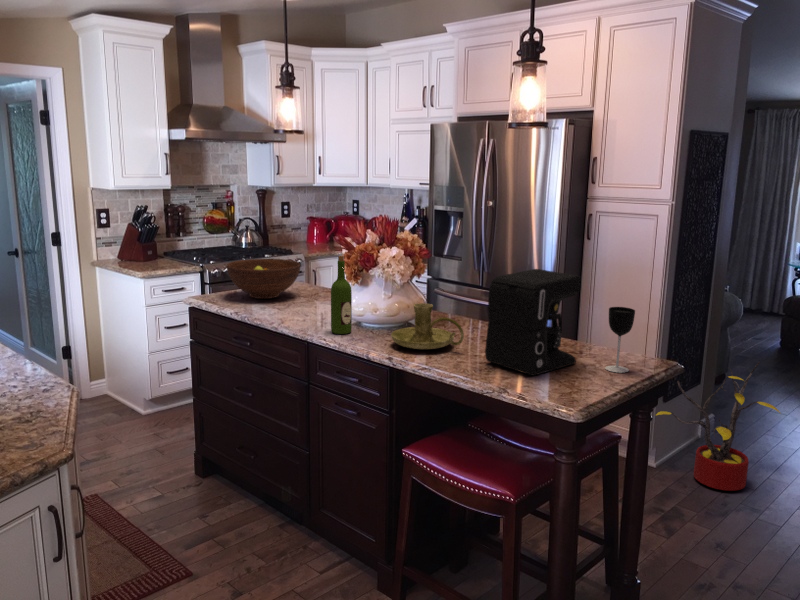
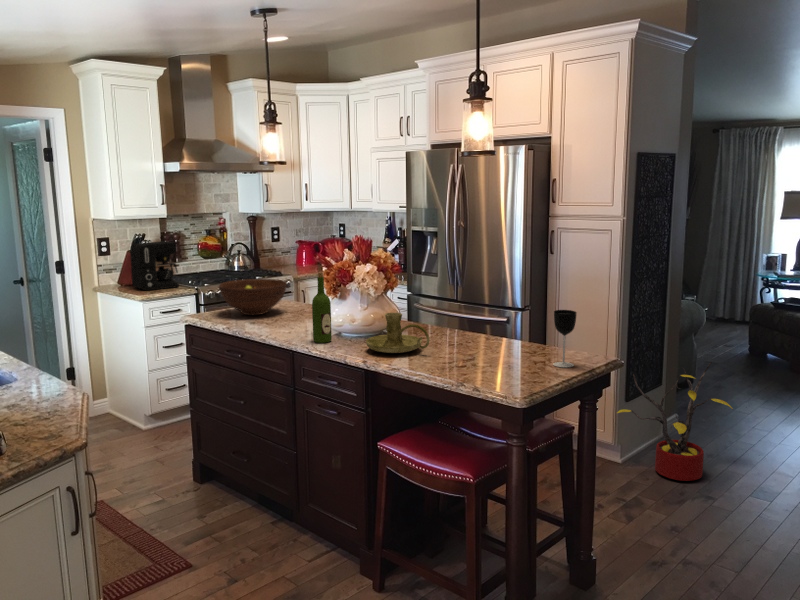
coffee maker: present [485,269,581,375] -> present [130,241,179,290]

